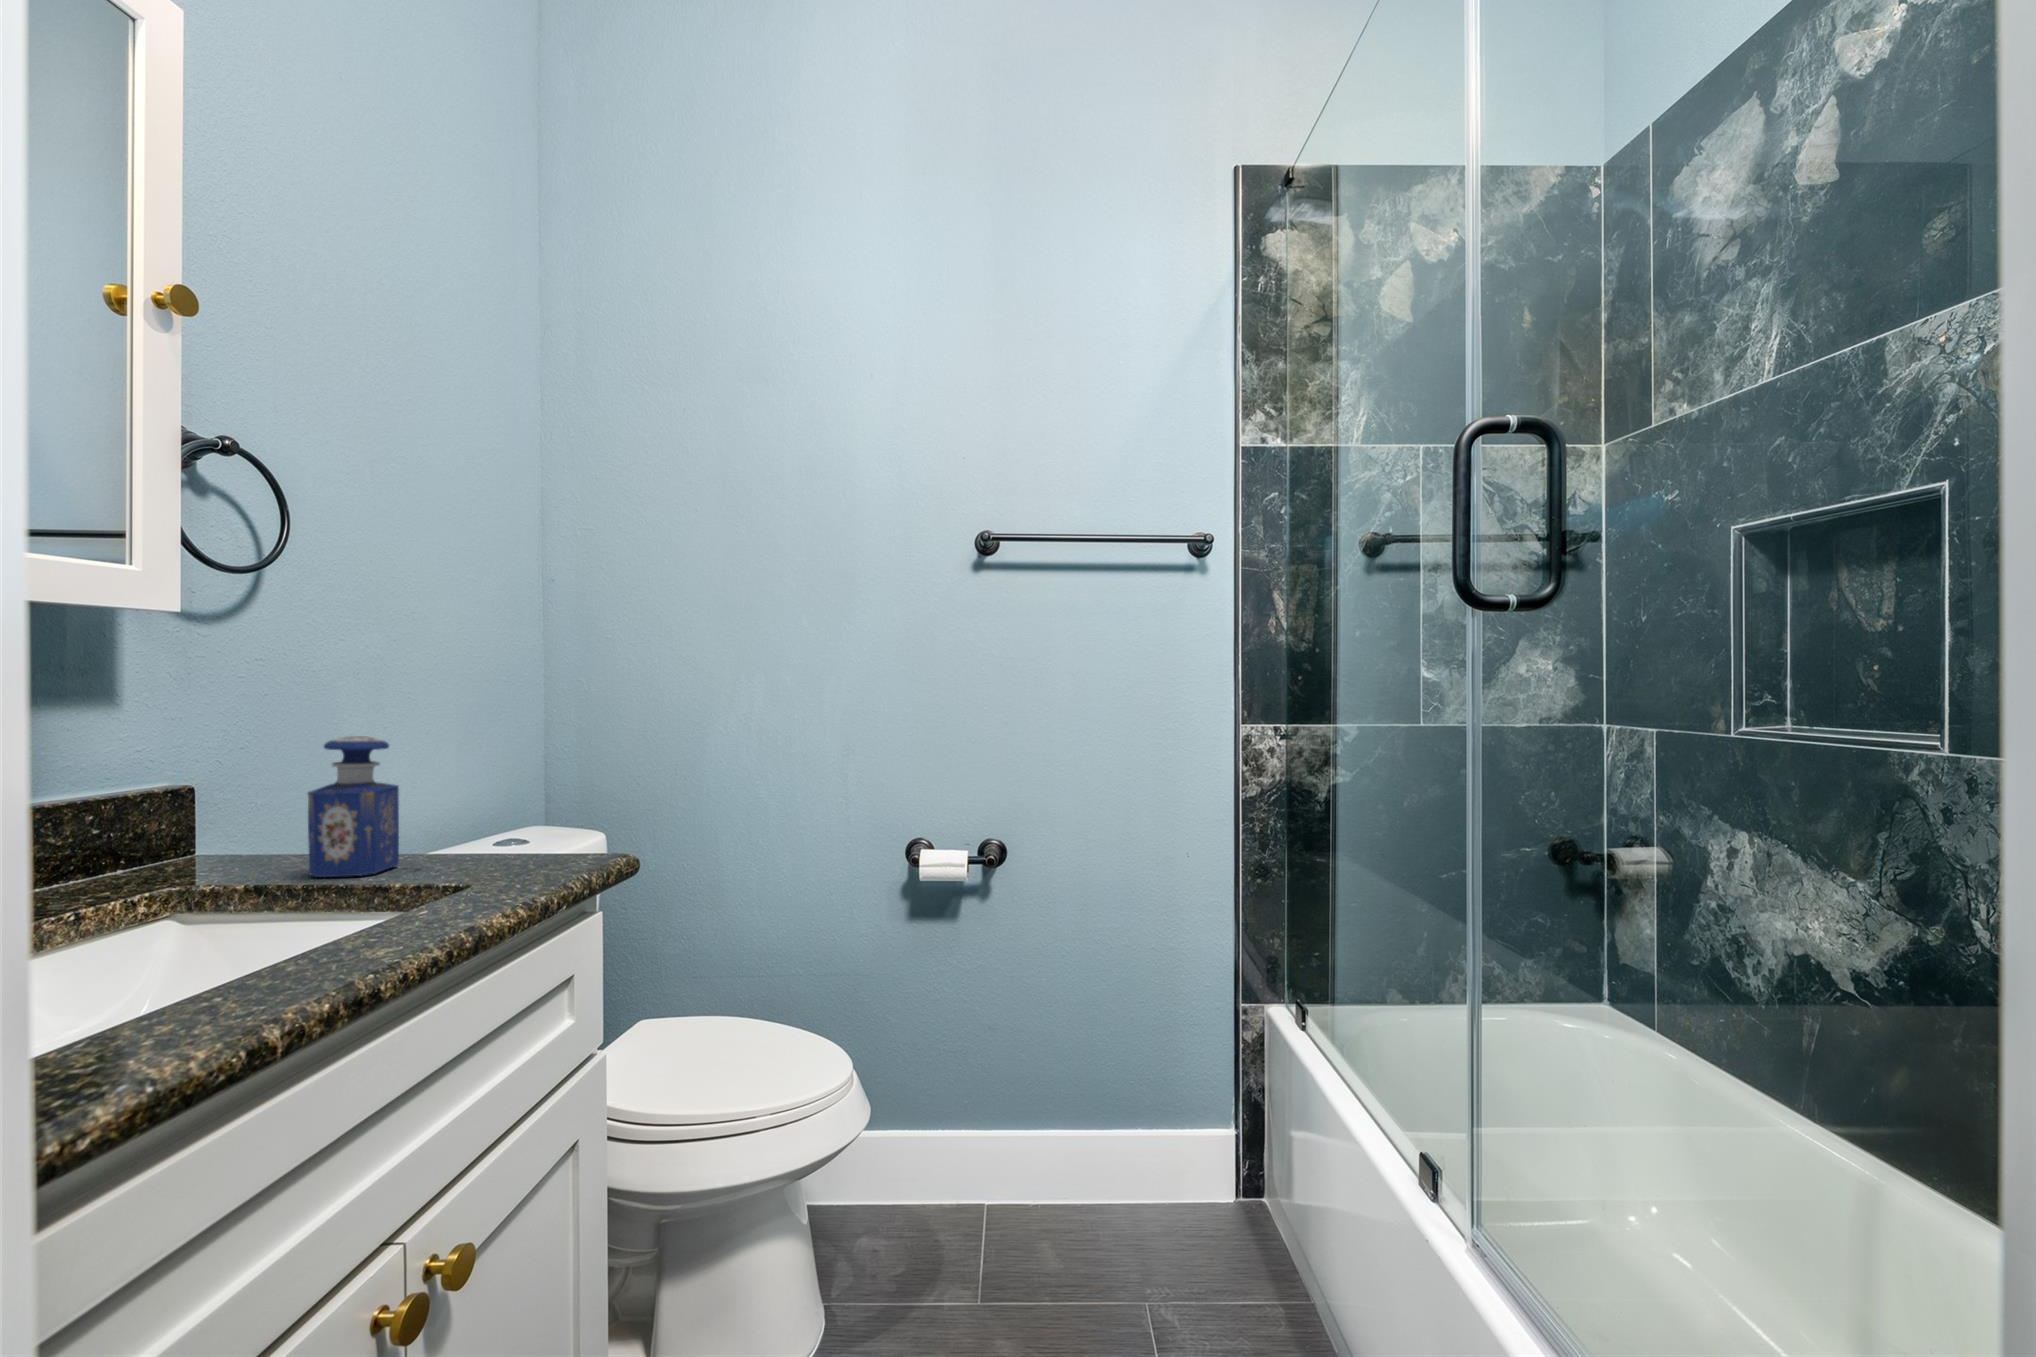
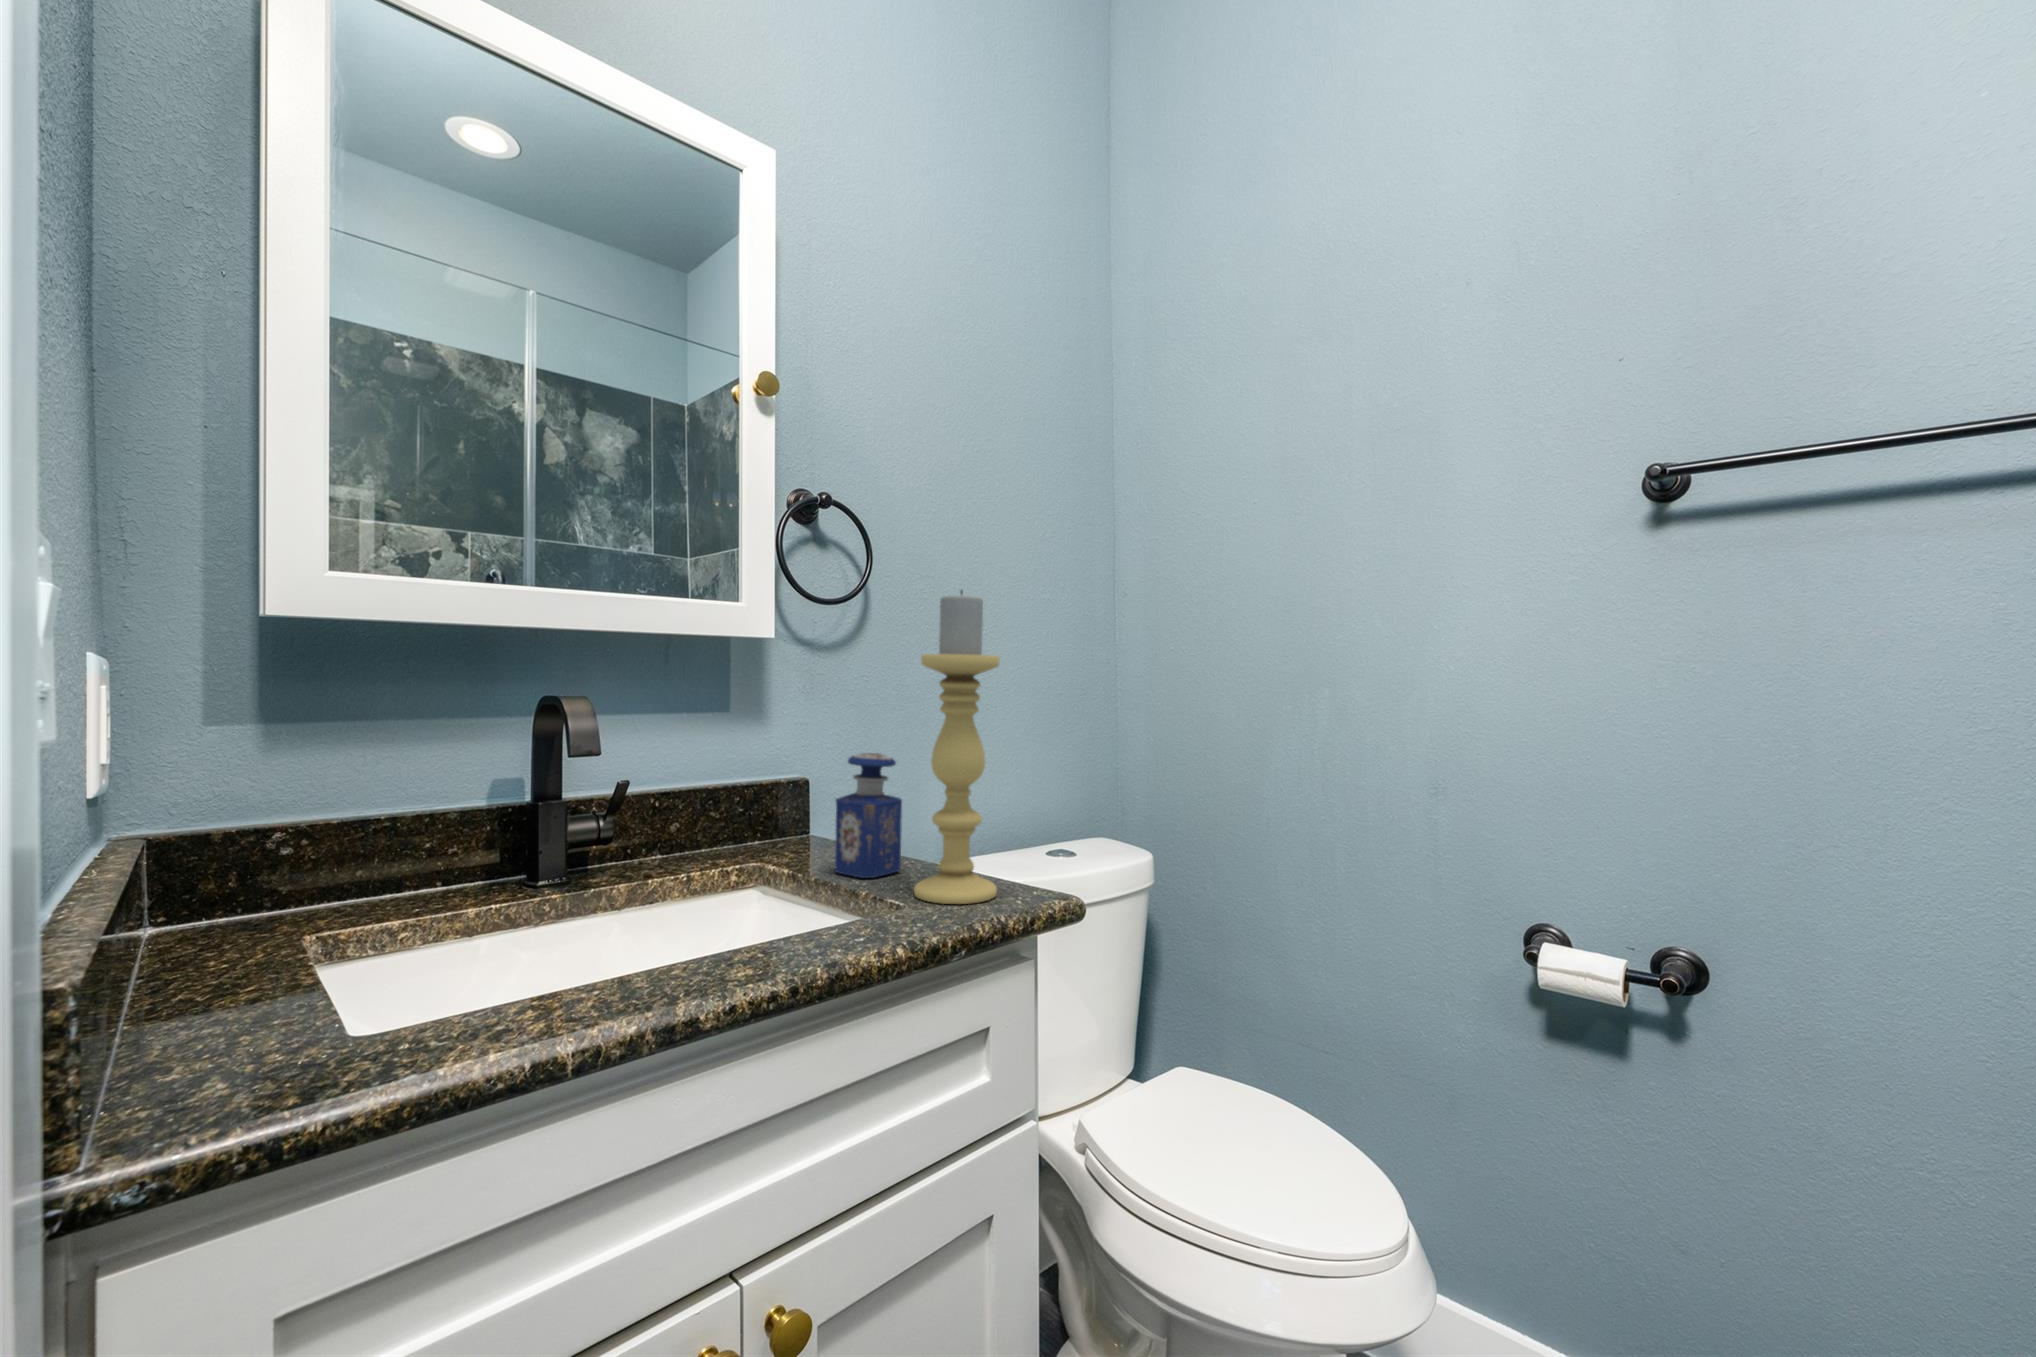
candle holder: none [449,555,547,879] -> present [914,590,999,904]

